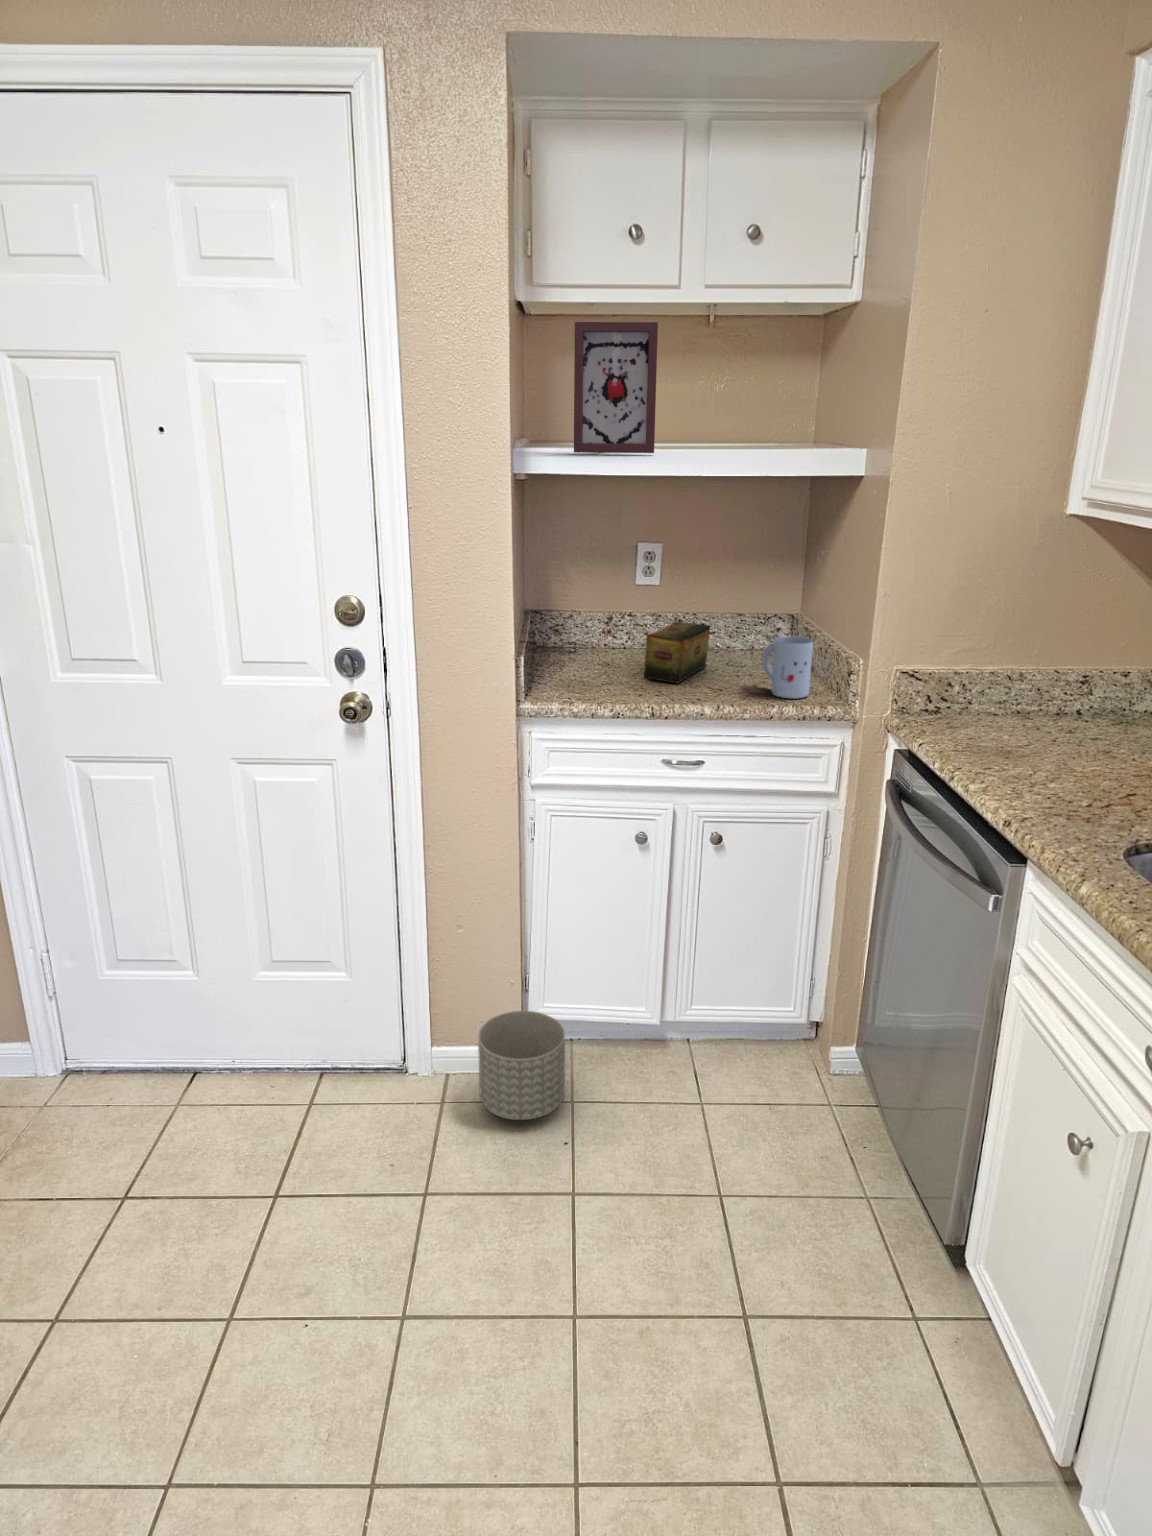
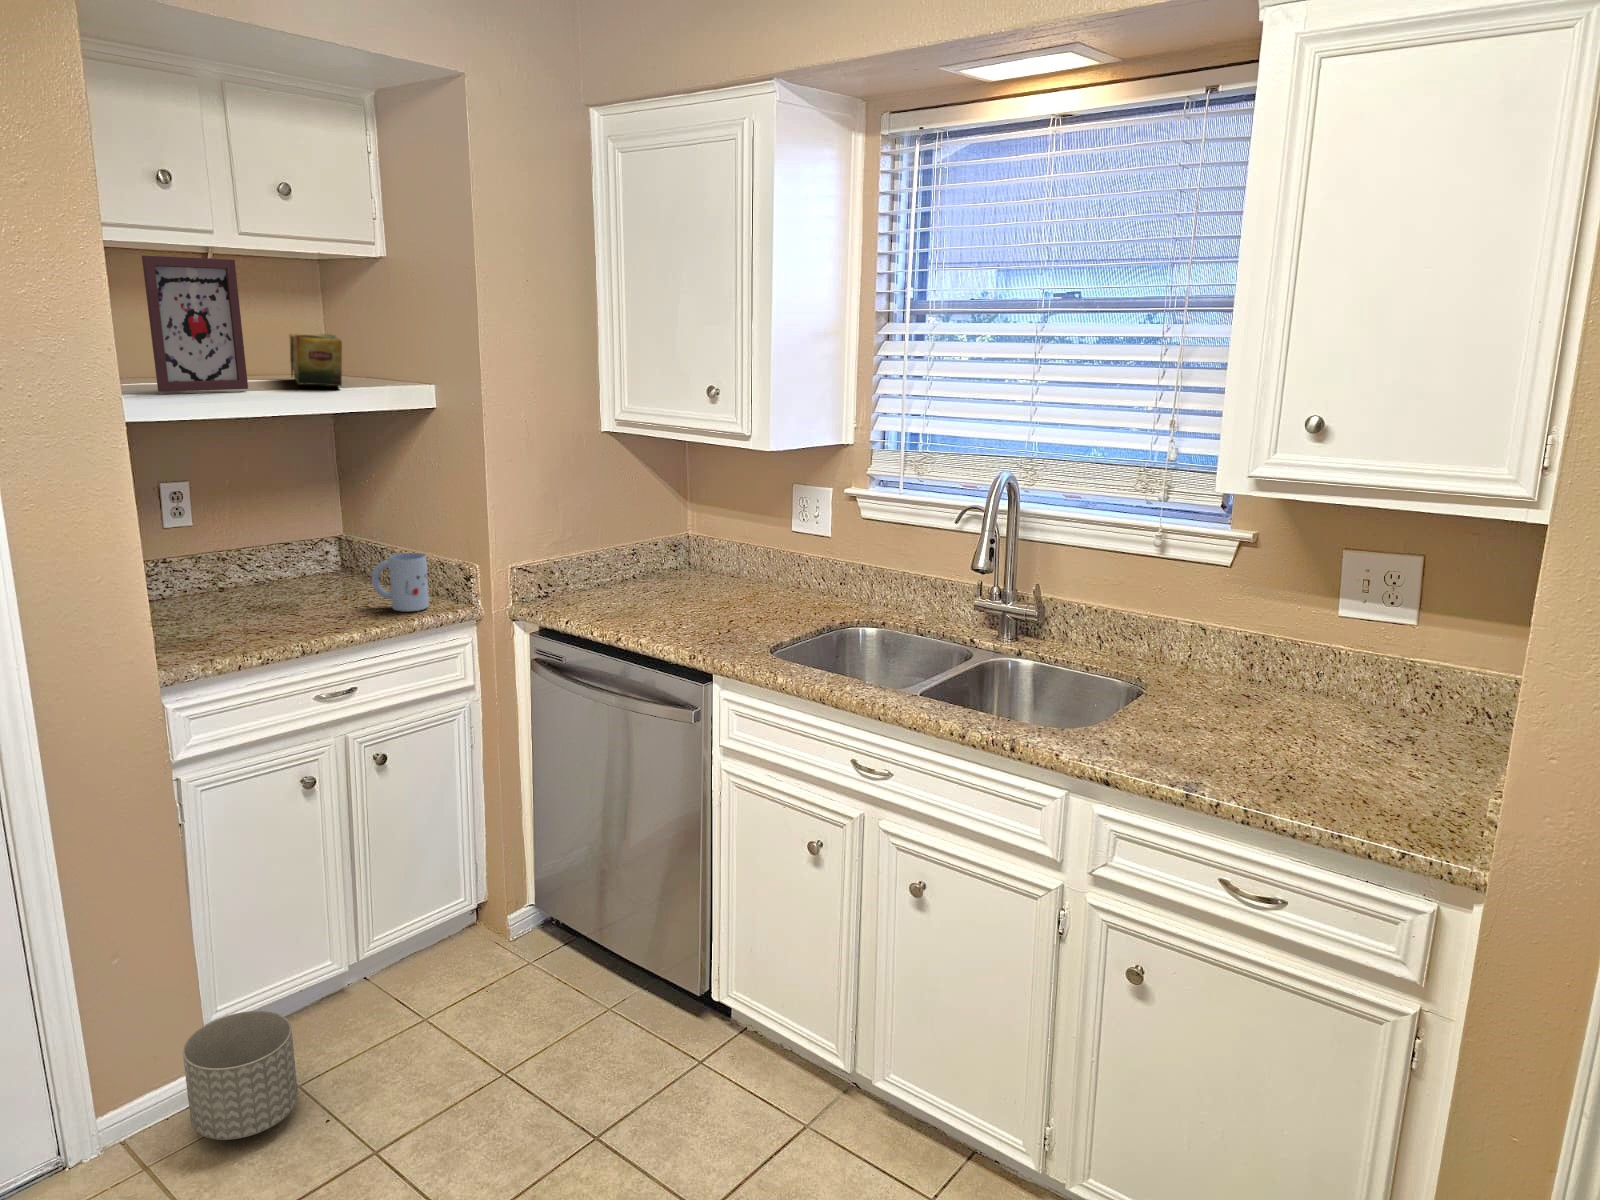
tea box: present [644,622,710,683] -> present [289,334,342,386]

